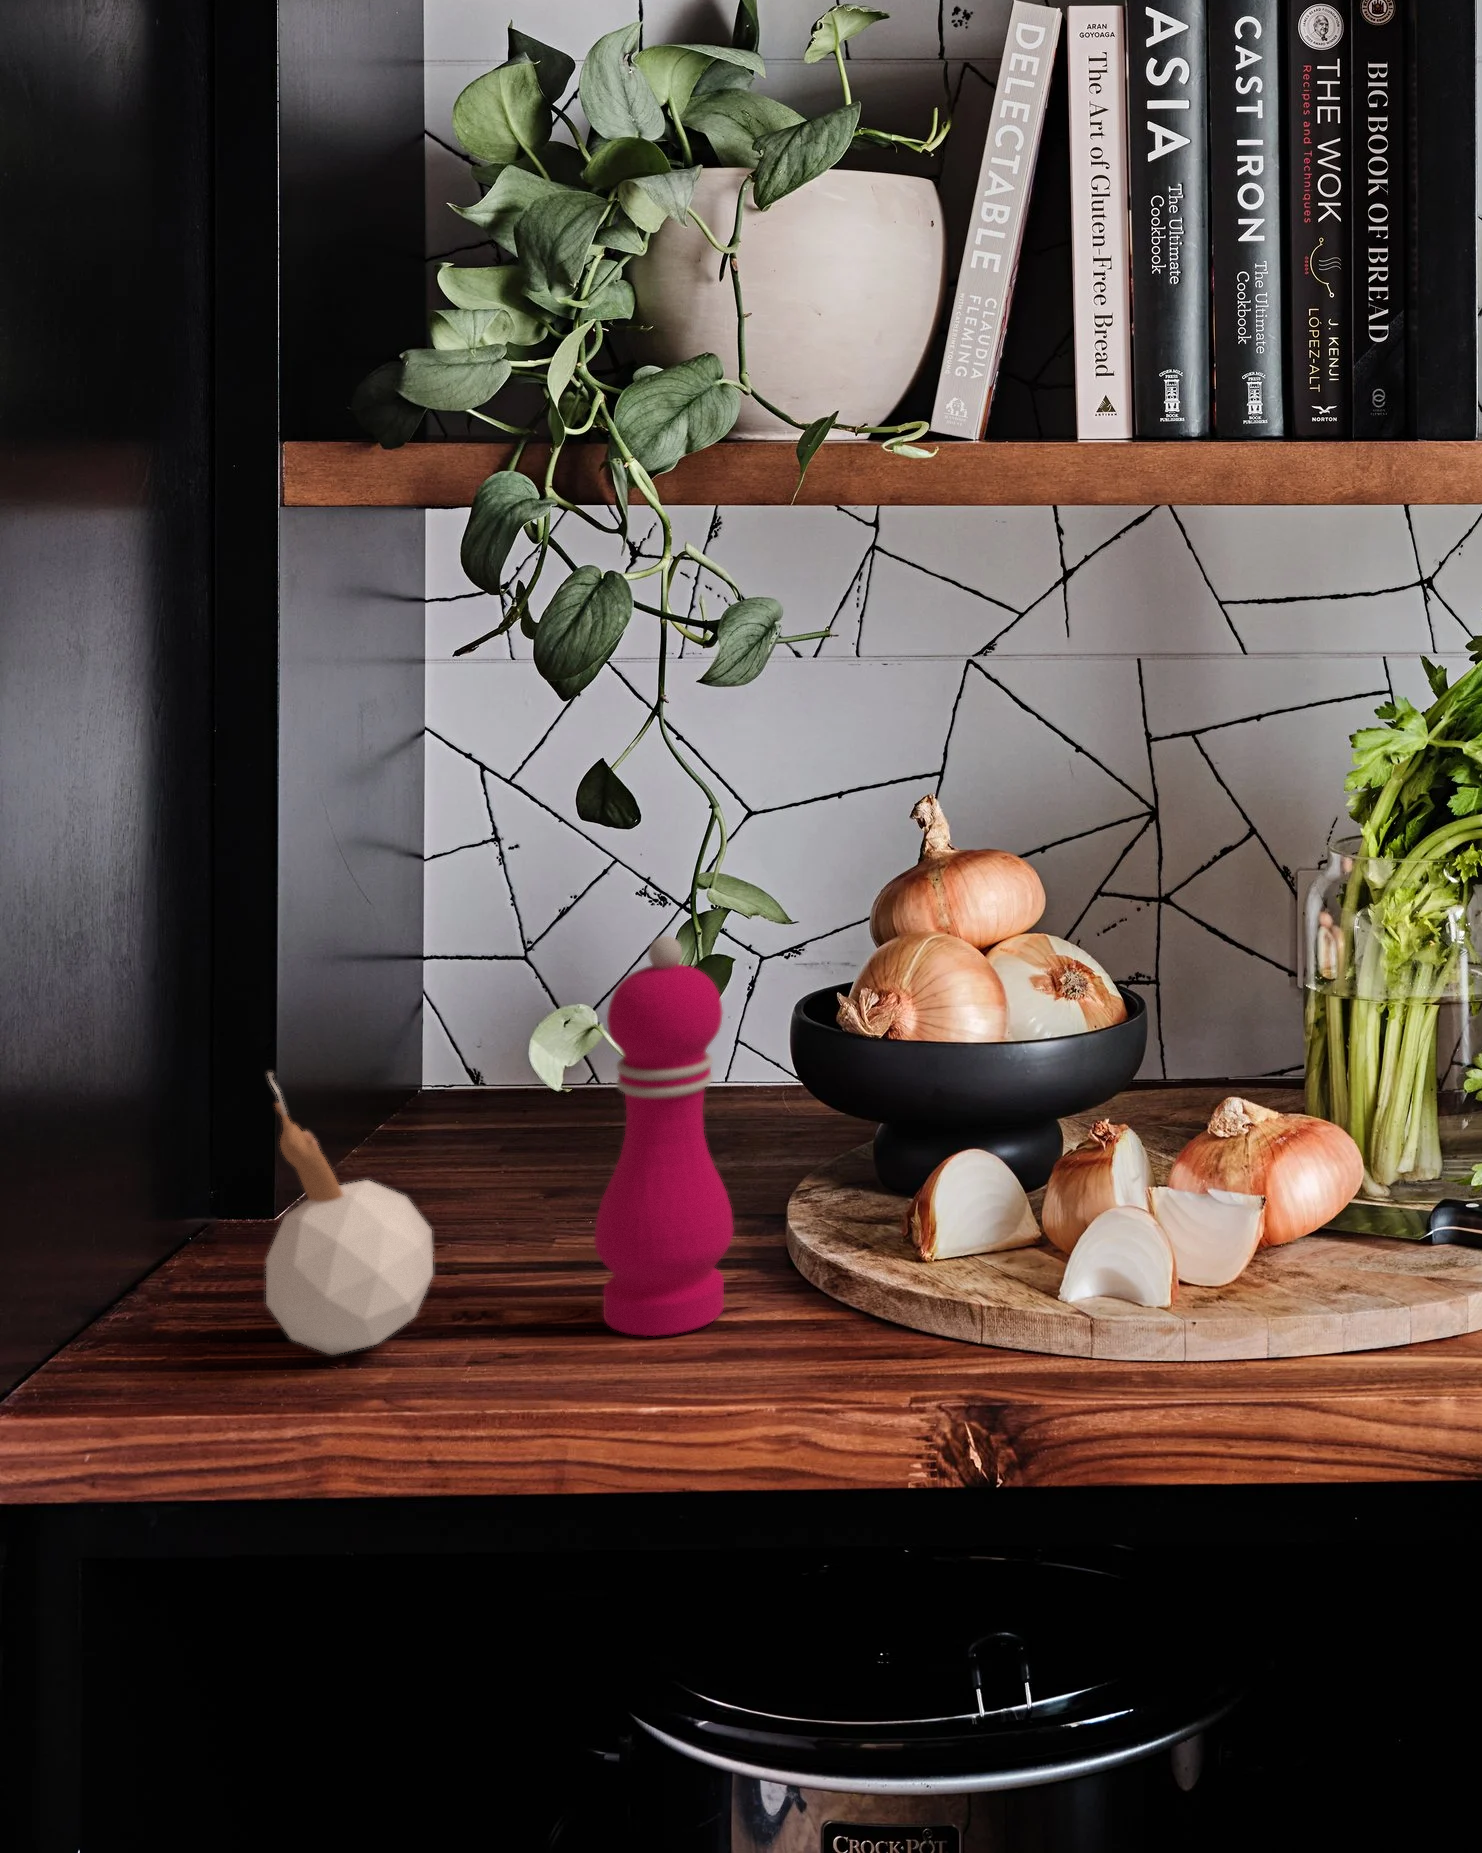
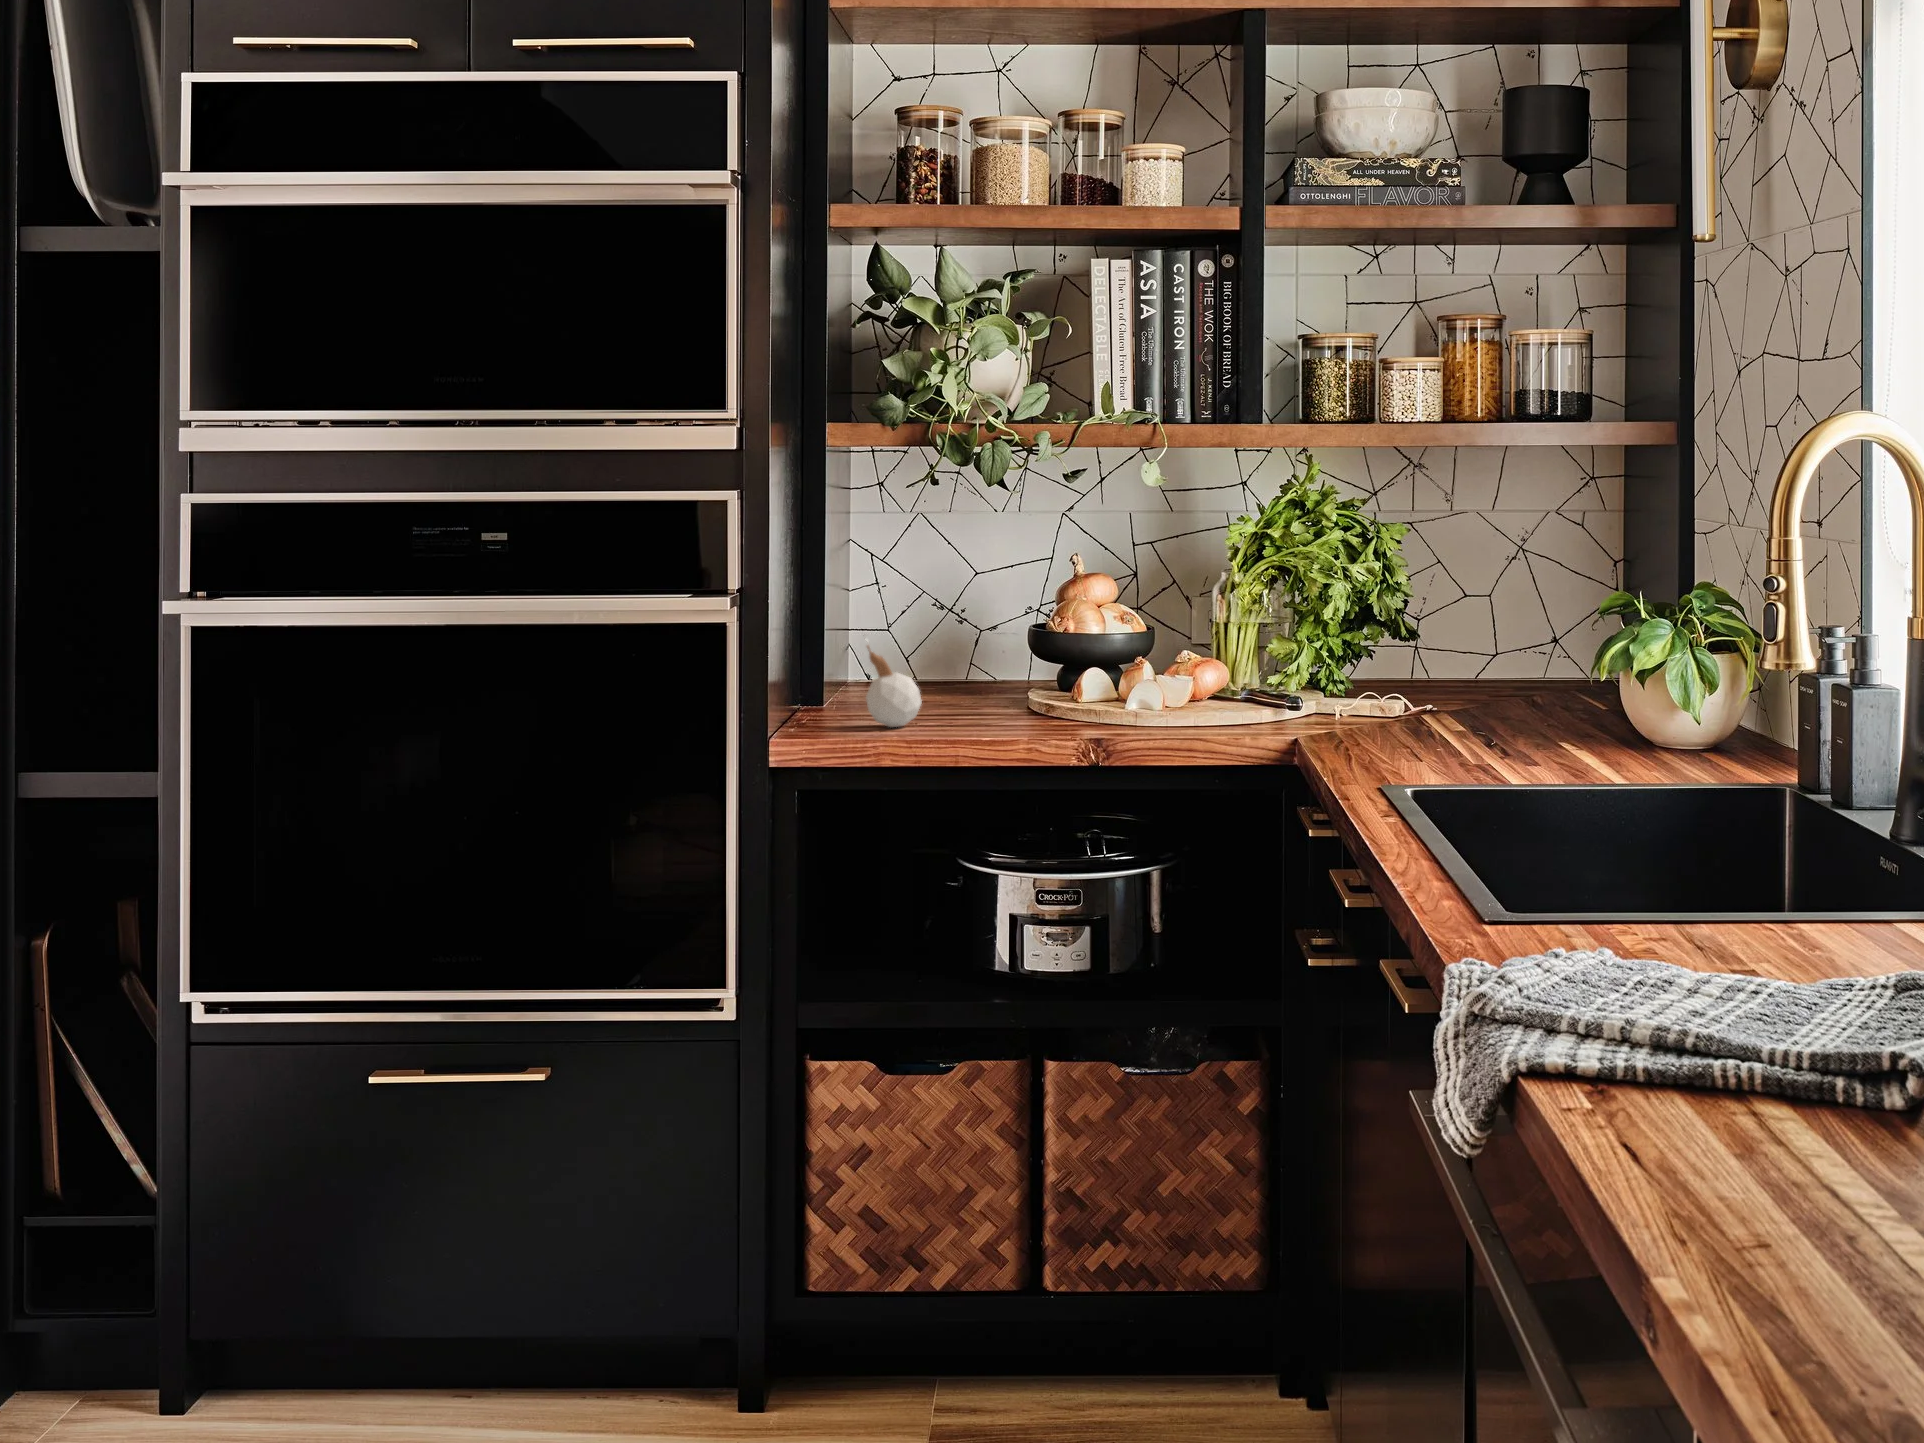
pepper mill: present [594,936,733,1336] -> none [972,591,1019,724]

